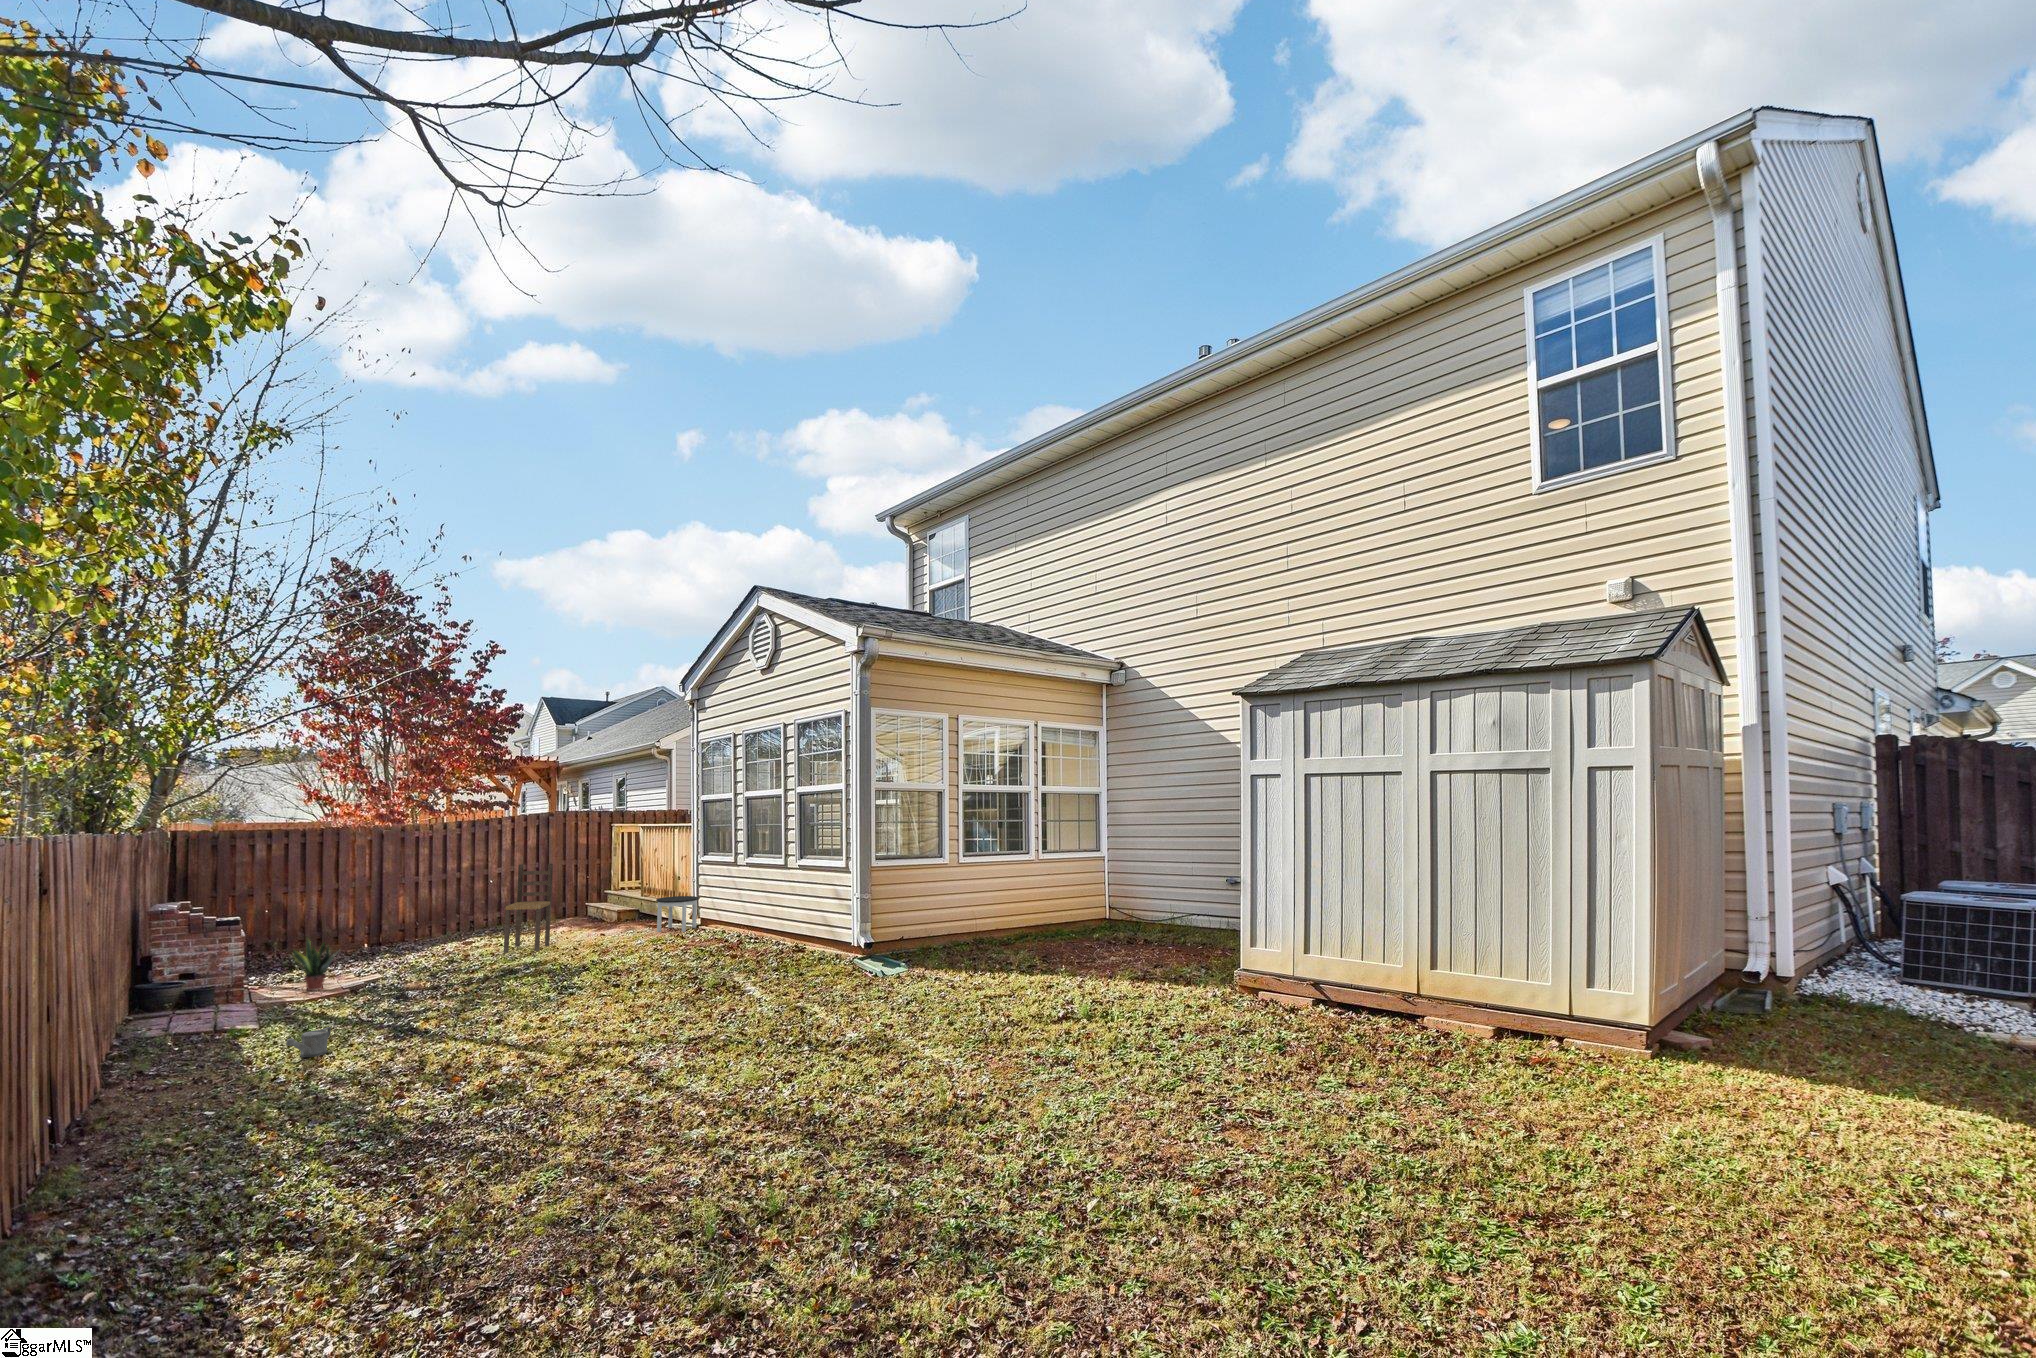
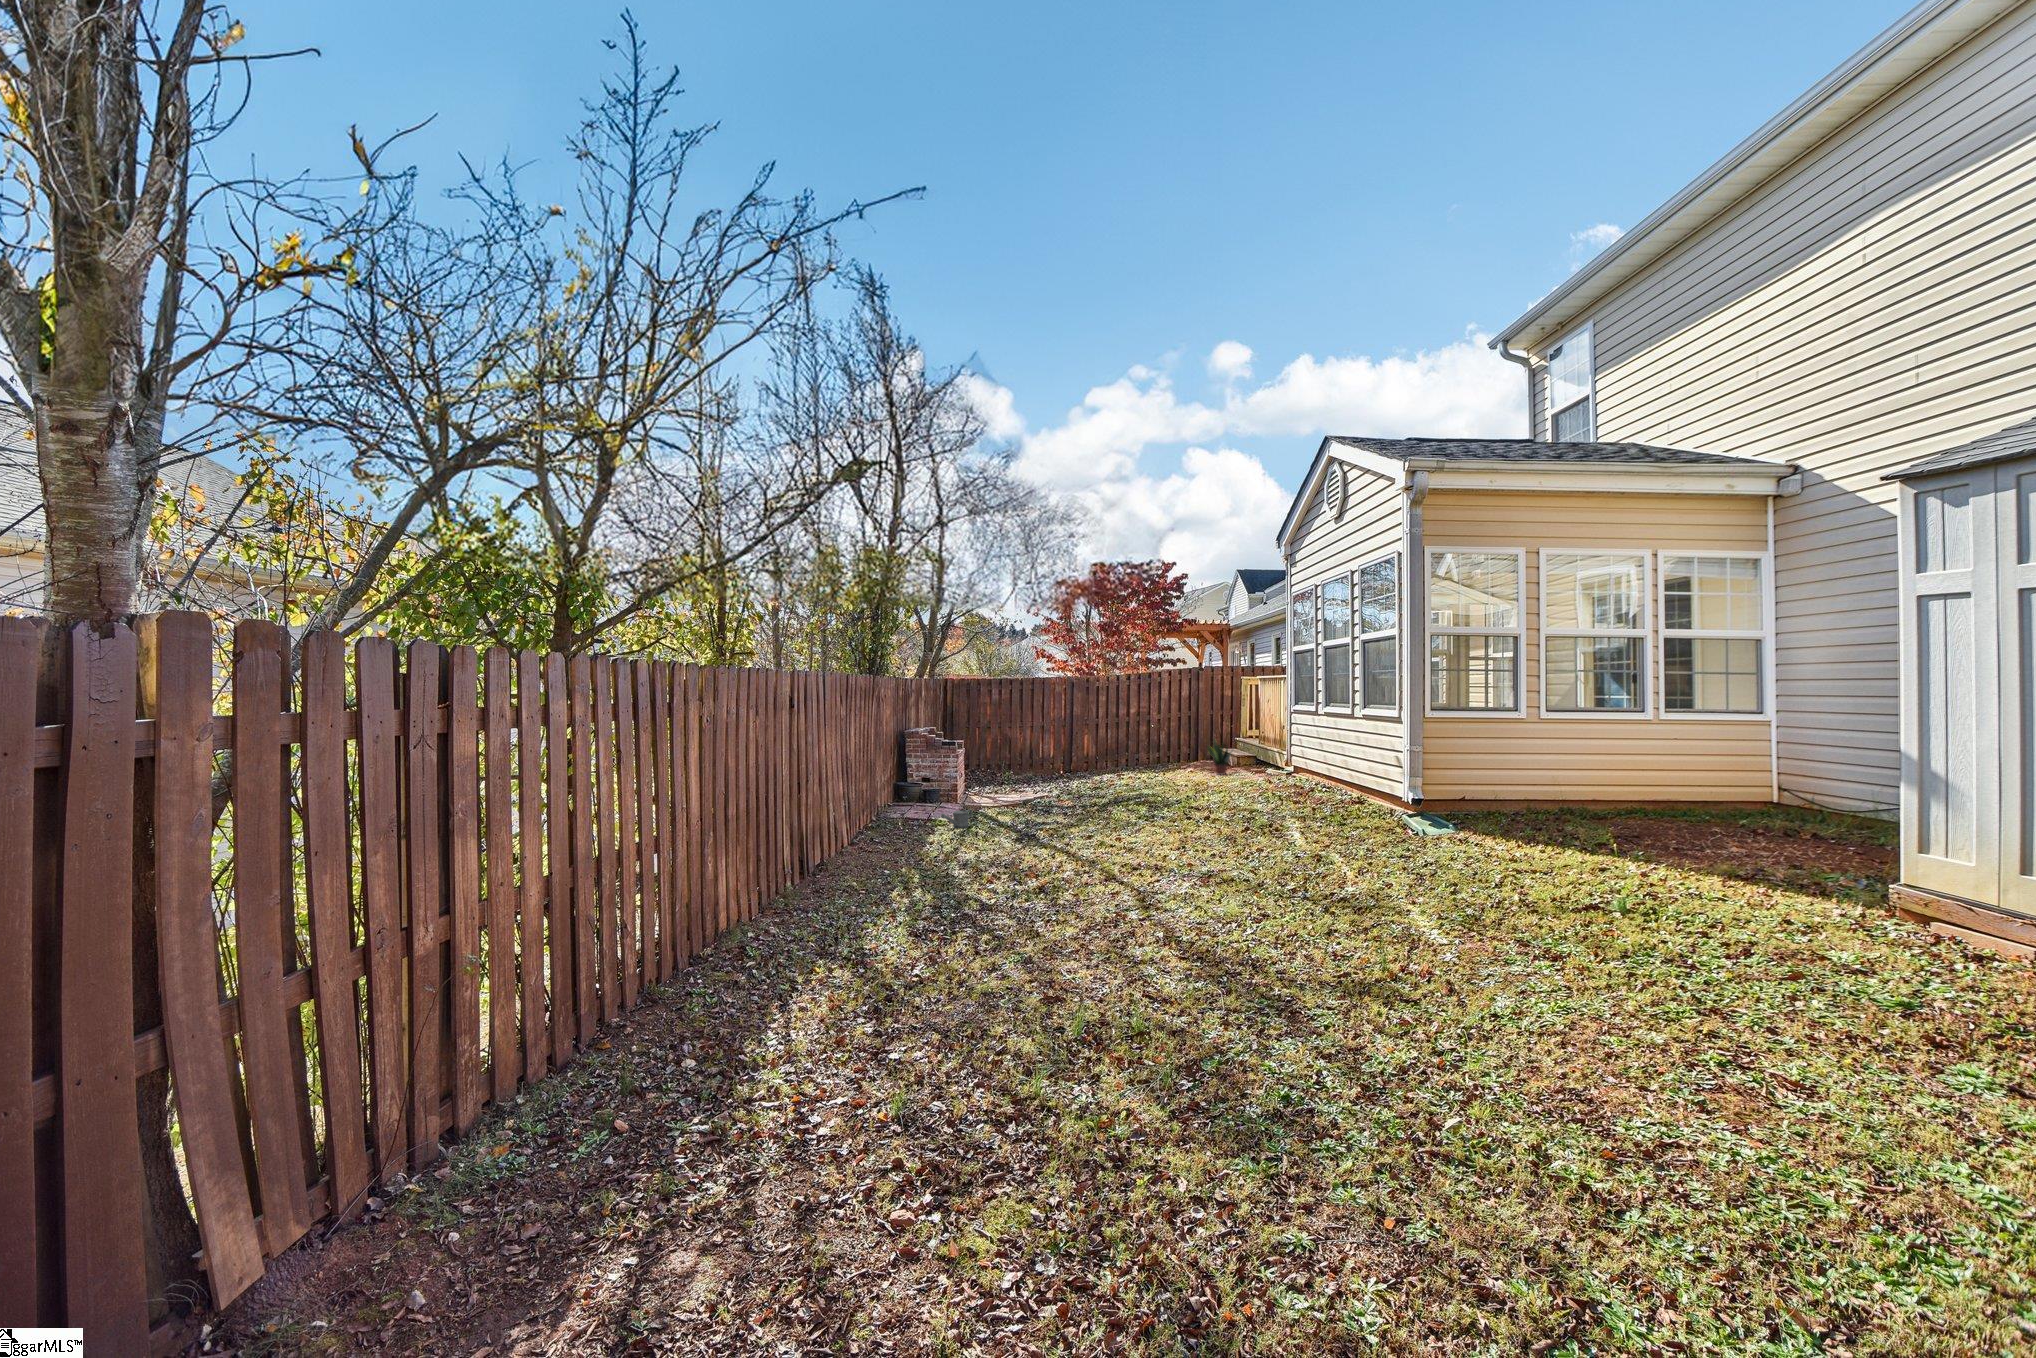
chair: present [504,864,553,953] -> none [1135,706,1171,776]
round table: present [656,896,699,932] -> none [1255,740,1293,772]
potted plant: present [293,939,337,991] -> present [1207,739,1233,775]

